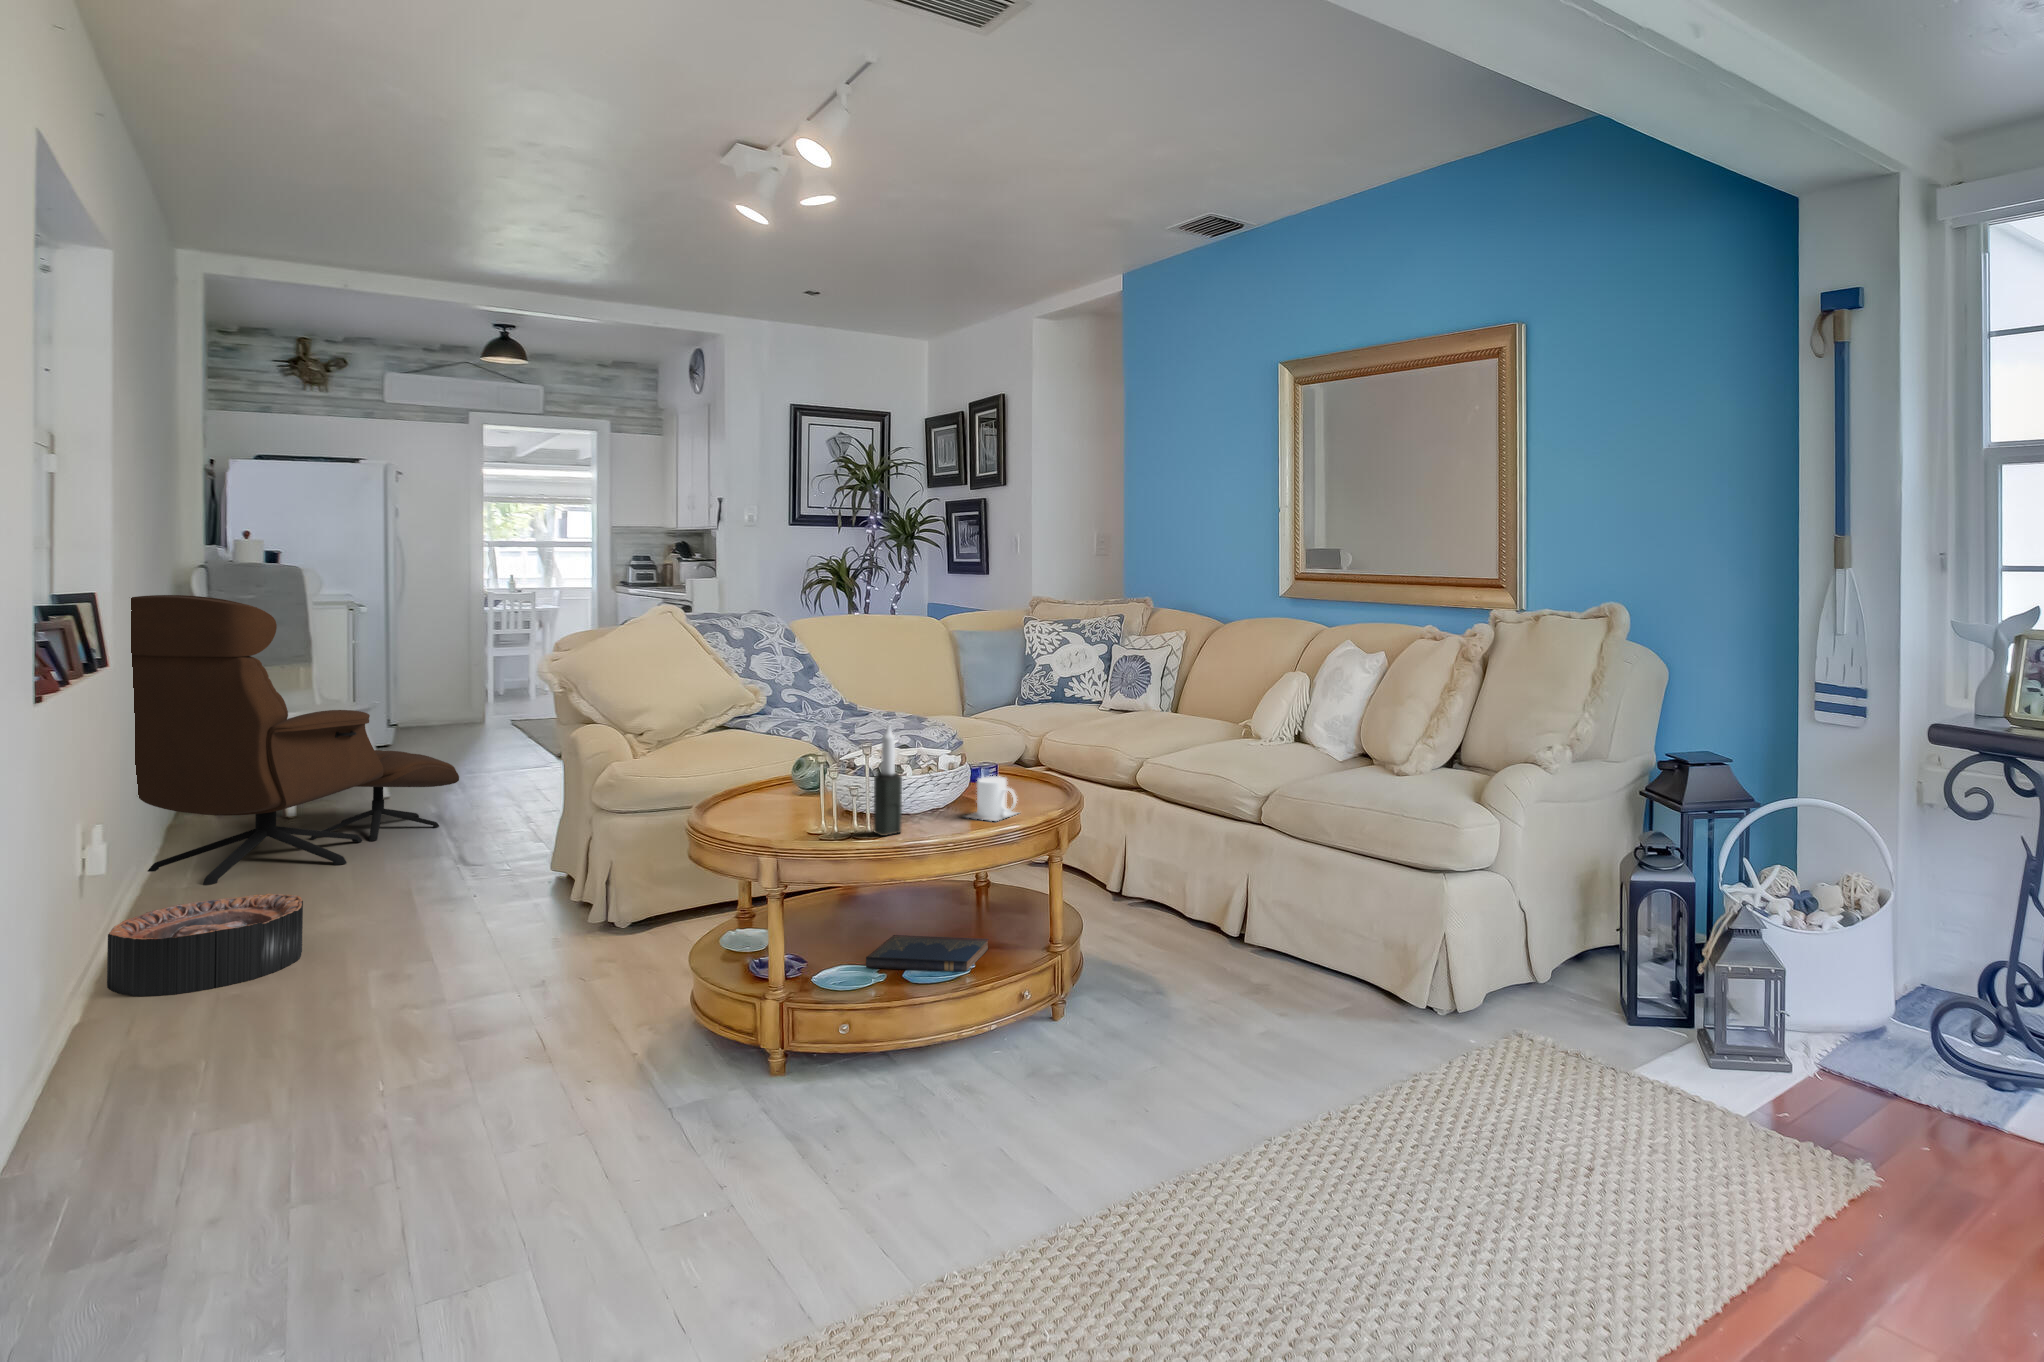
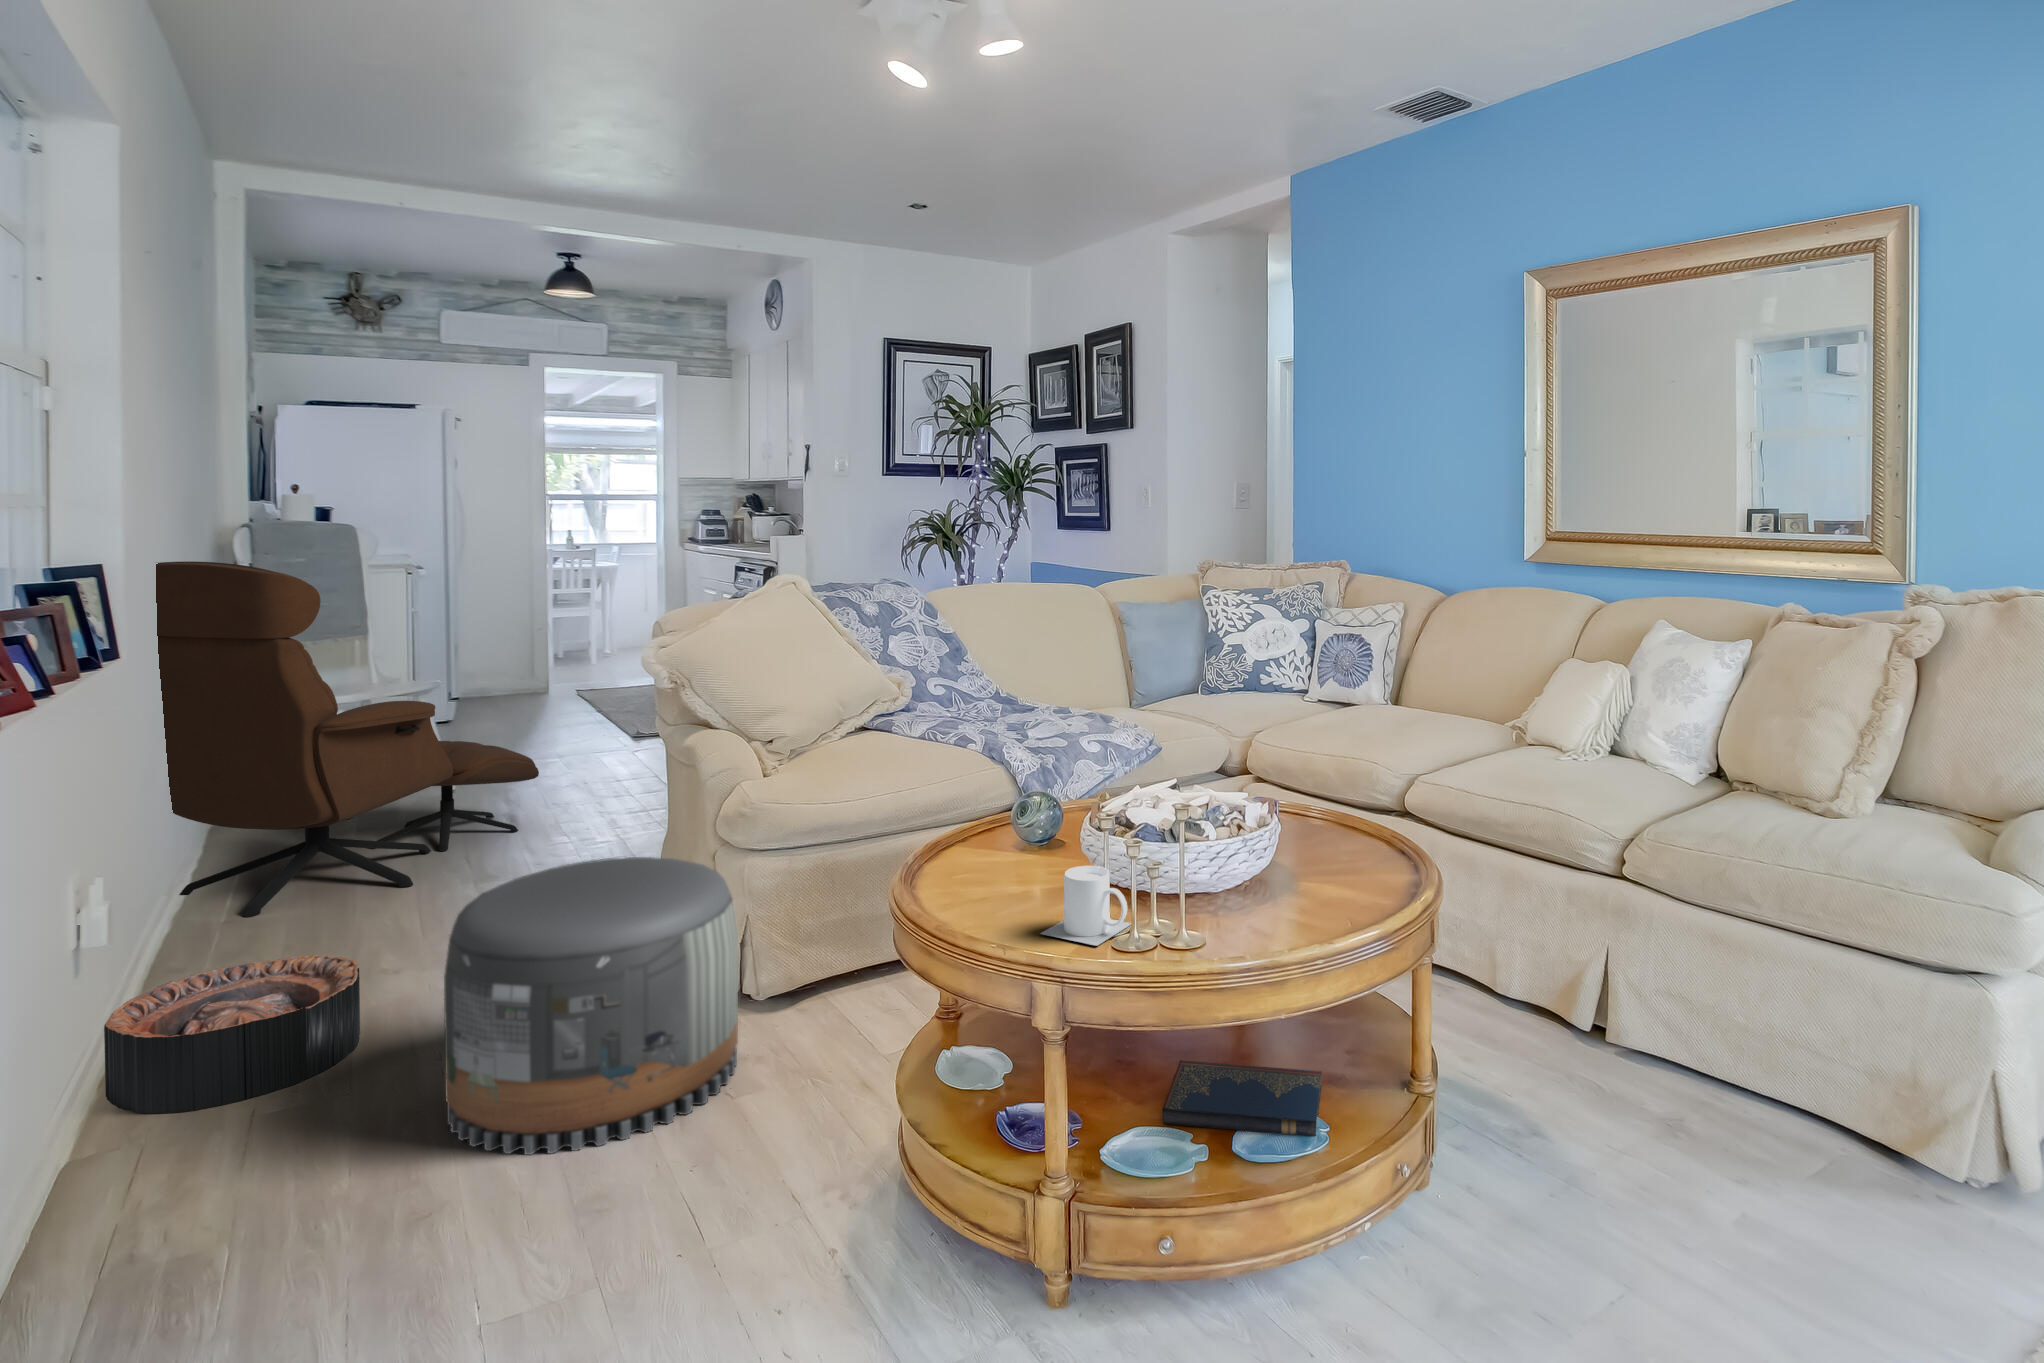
candle: present [874,723,902,836] -> none [1181,767,1223,940]
mug: present [966,776,1017,821] -> present [1040,866,1132,946]
pouf: none [368,813,594,1013] -> present [444,857,738,1155]

